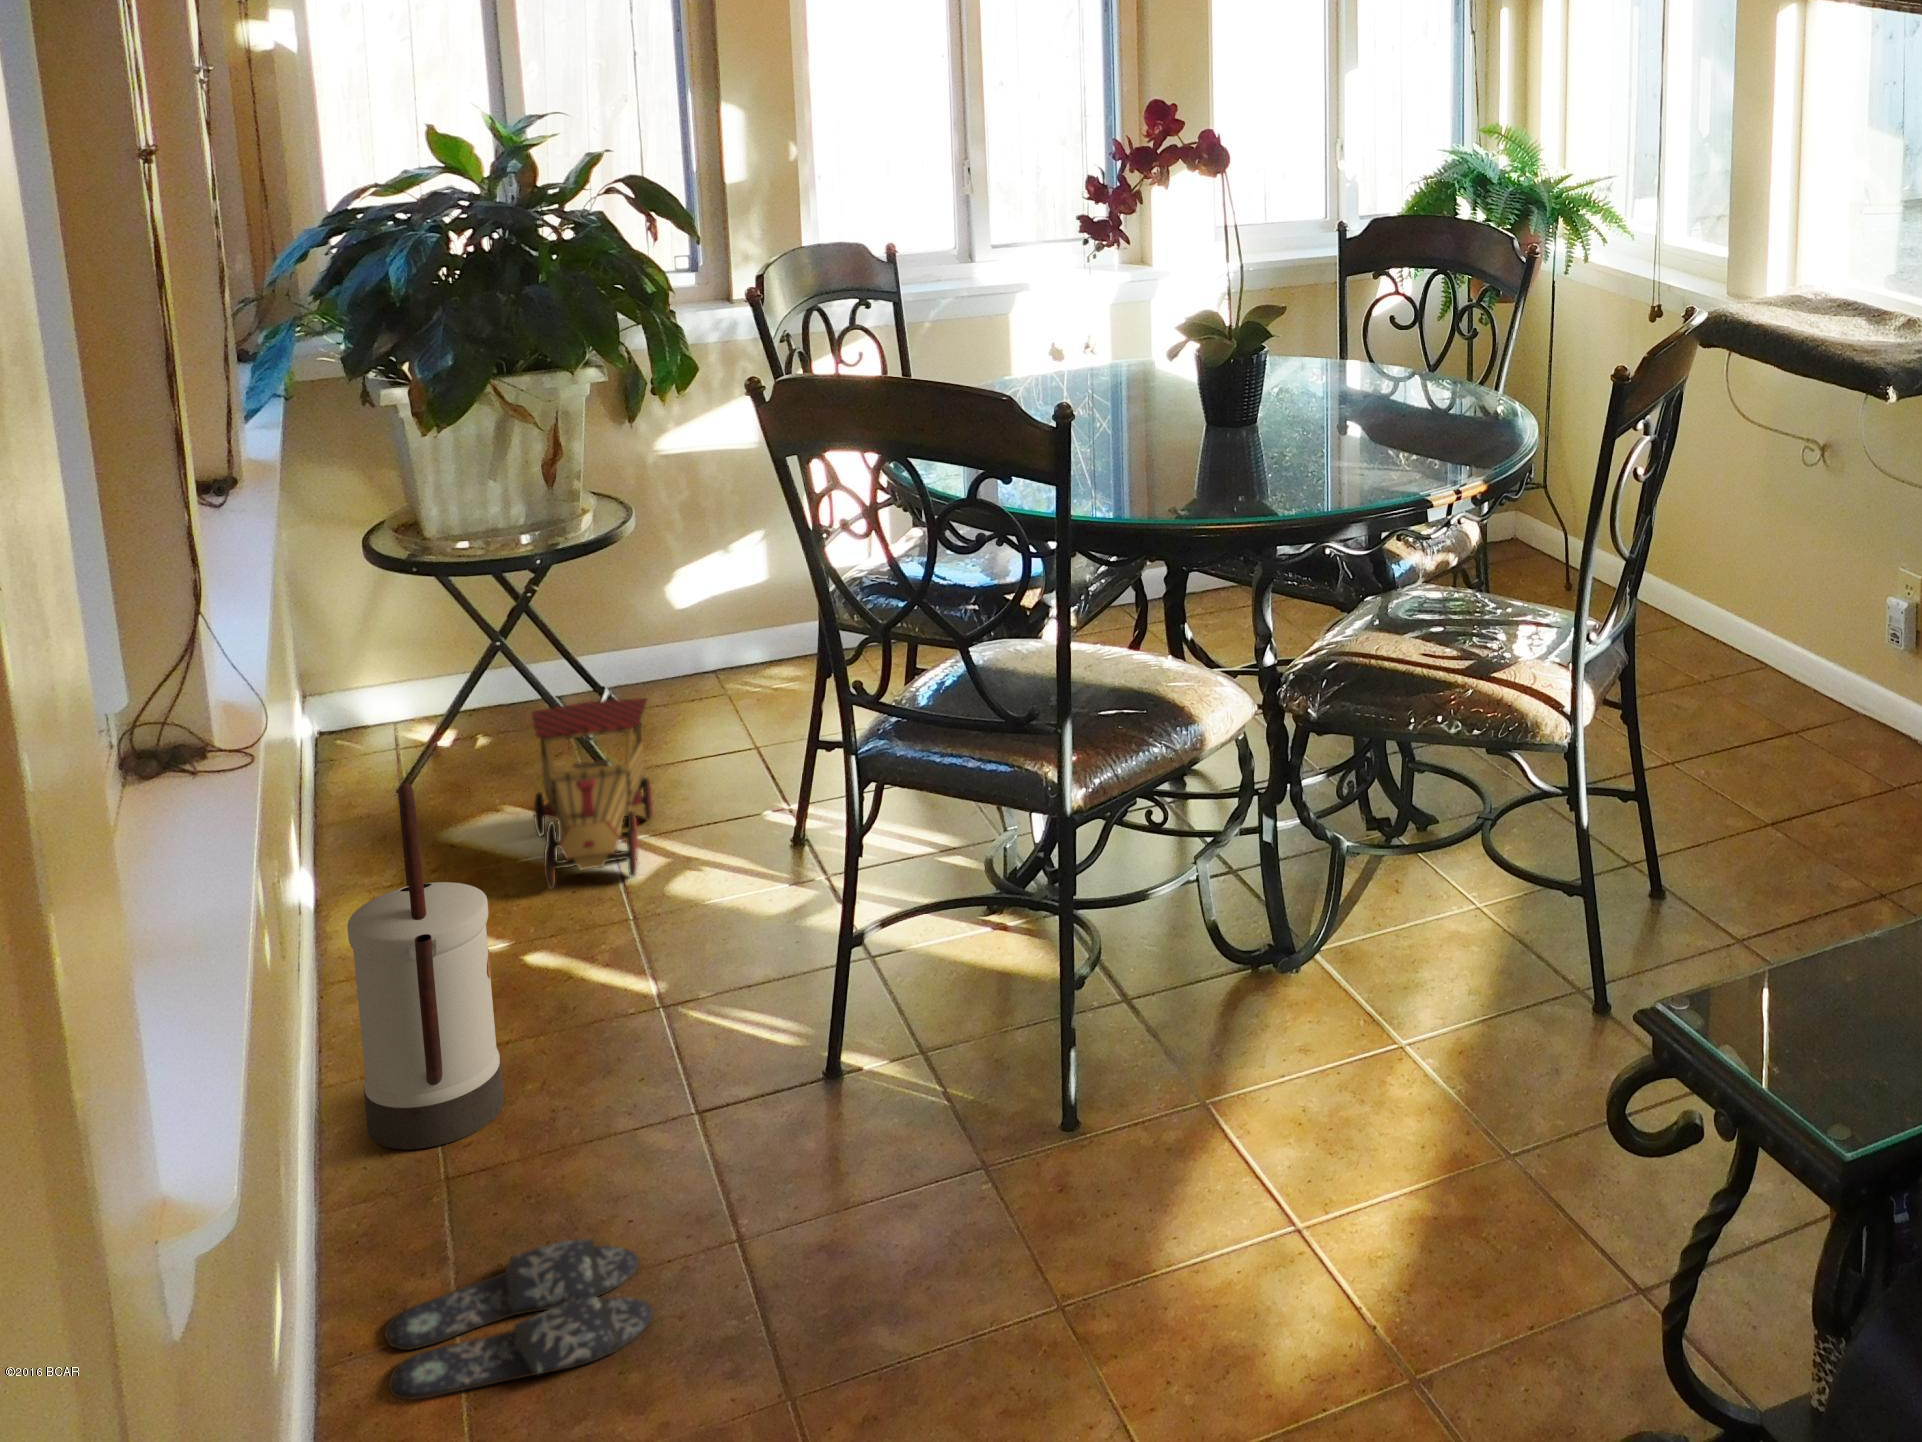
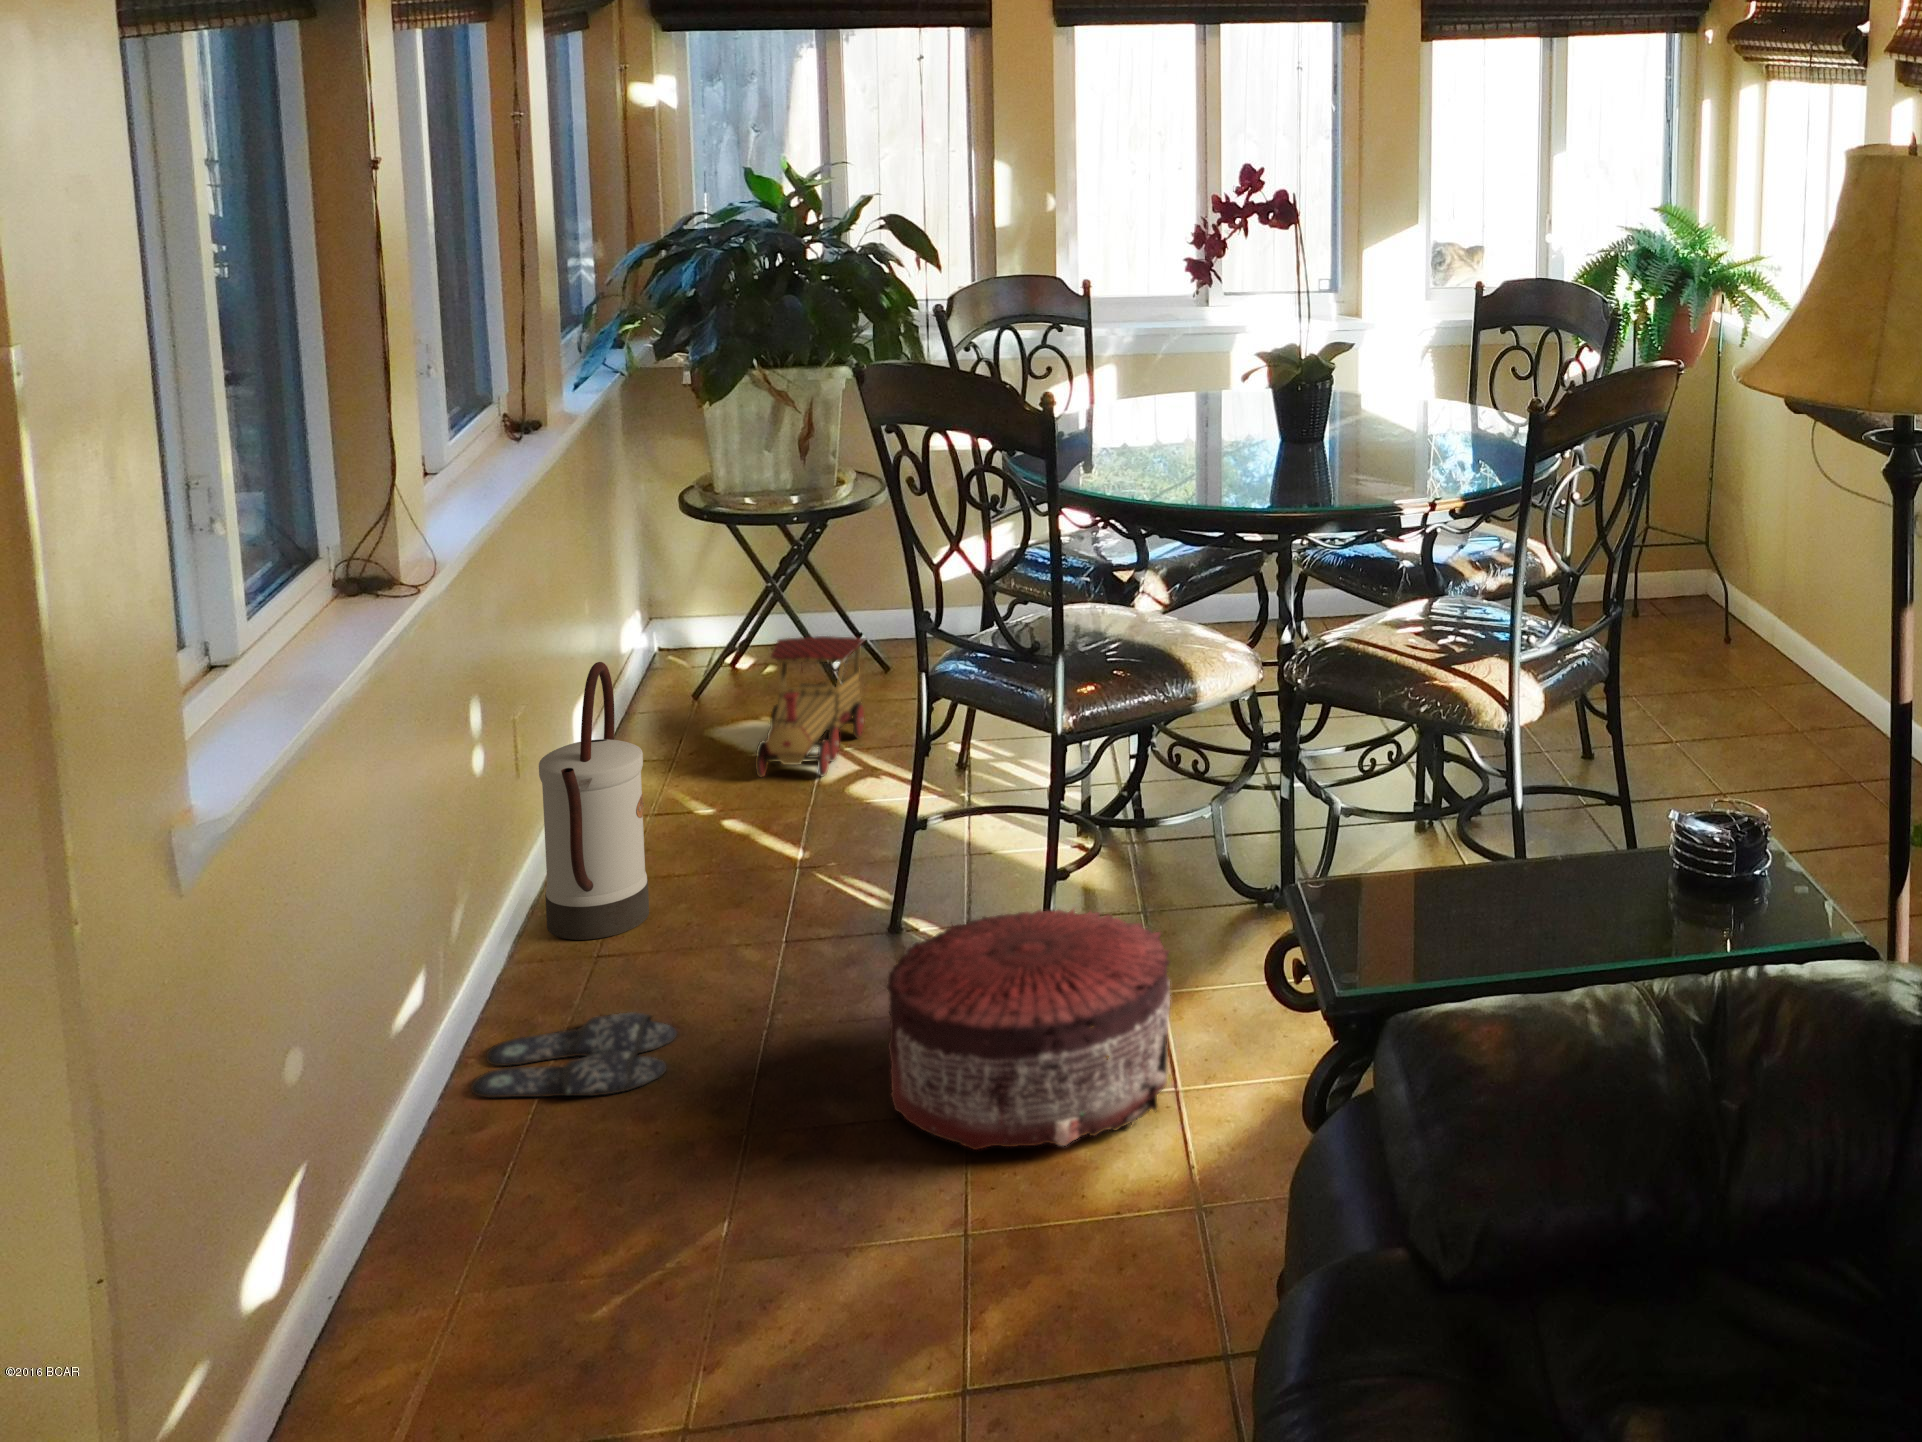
pouf: none [960,1017,1315,1350] -> present [887,909,1170,1150]

